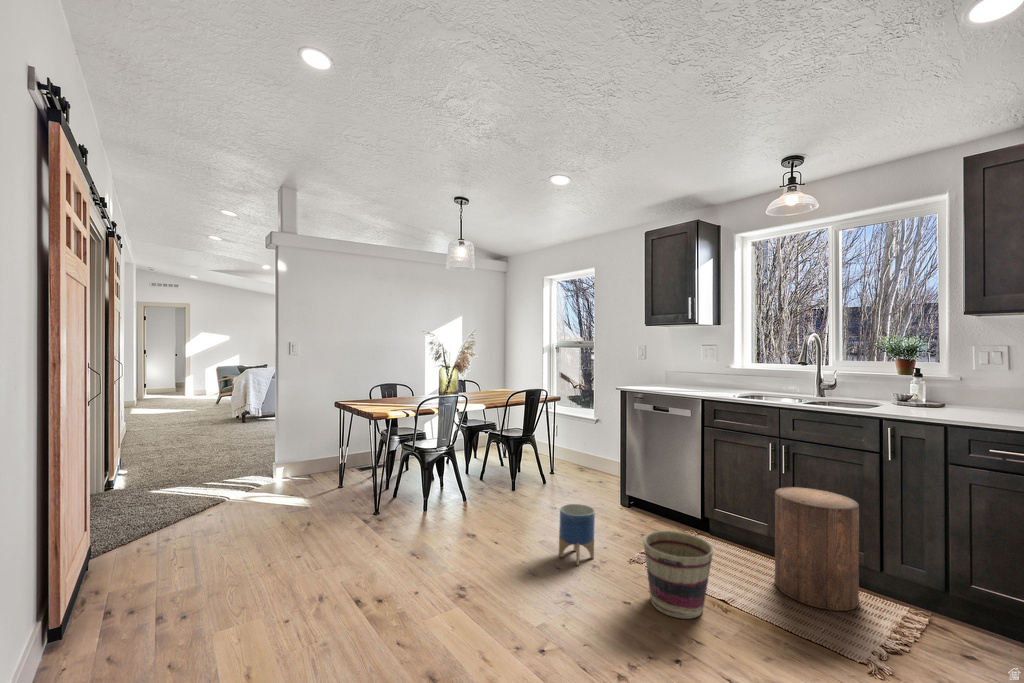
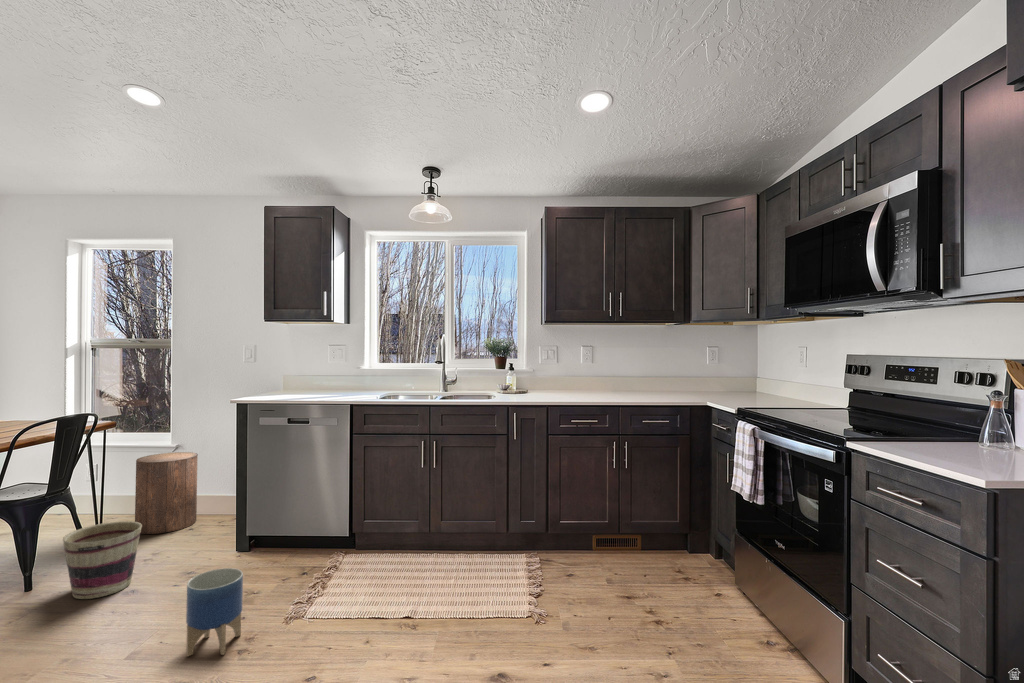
stool: present [775,487,859,611] -> present [135,452,198,534]
basket: present [643,530,713,619] -> present [63,521,142,599]

